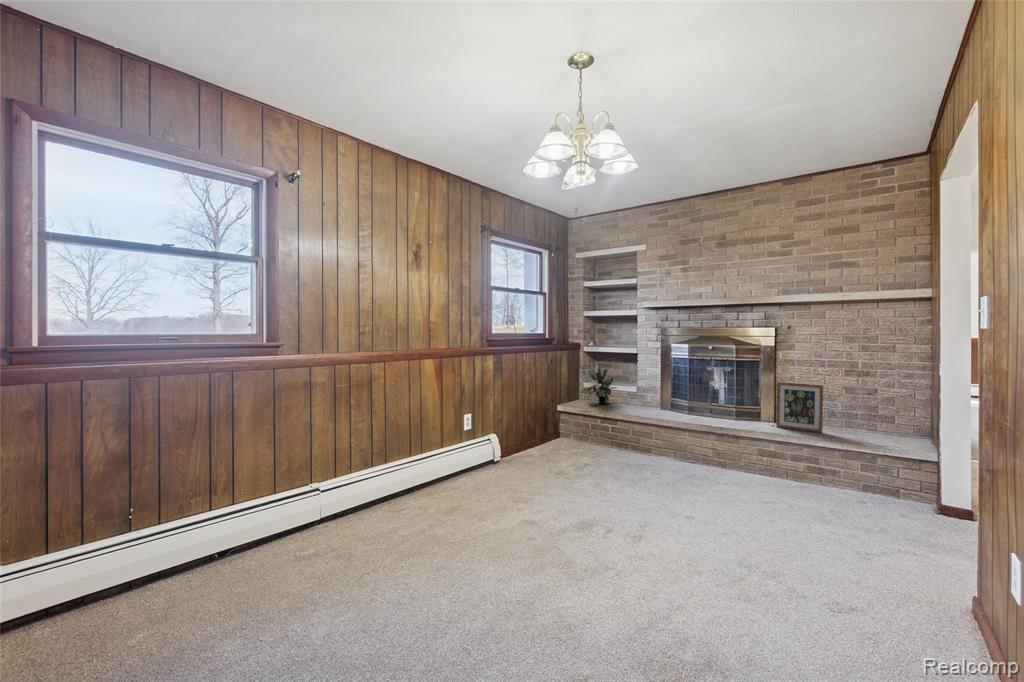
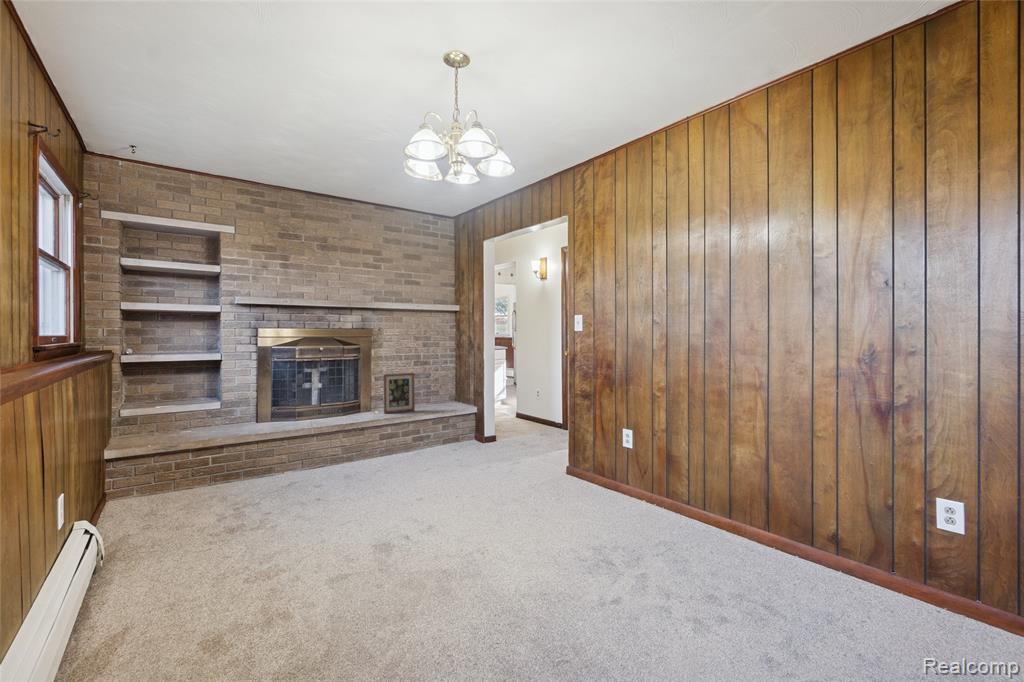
potted plant: present [588,367,615,404] -> none [140,382,200,435]

